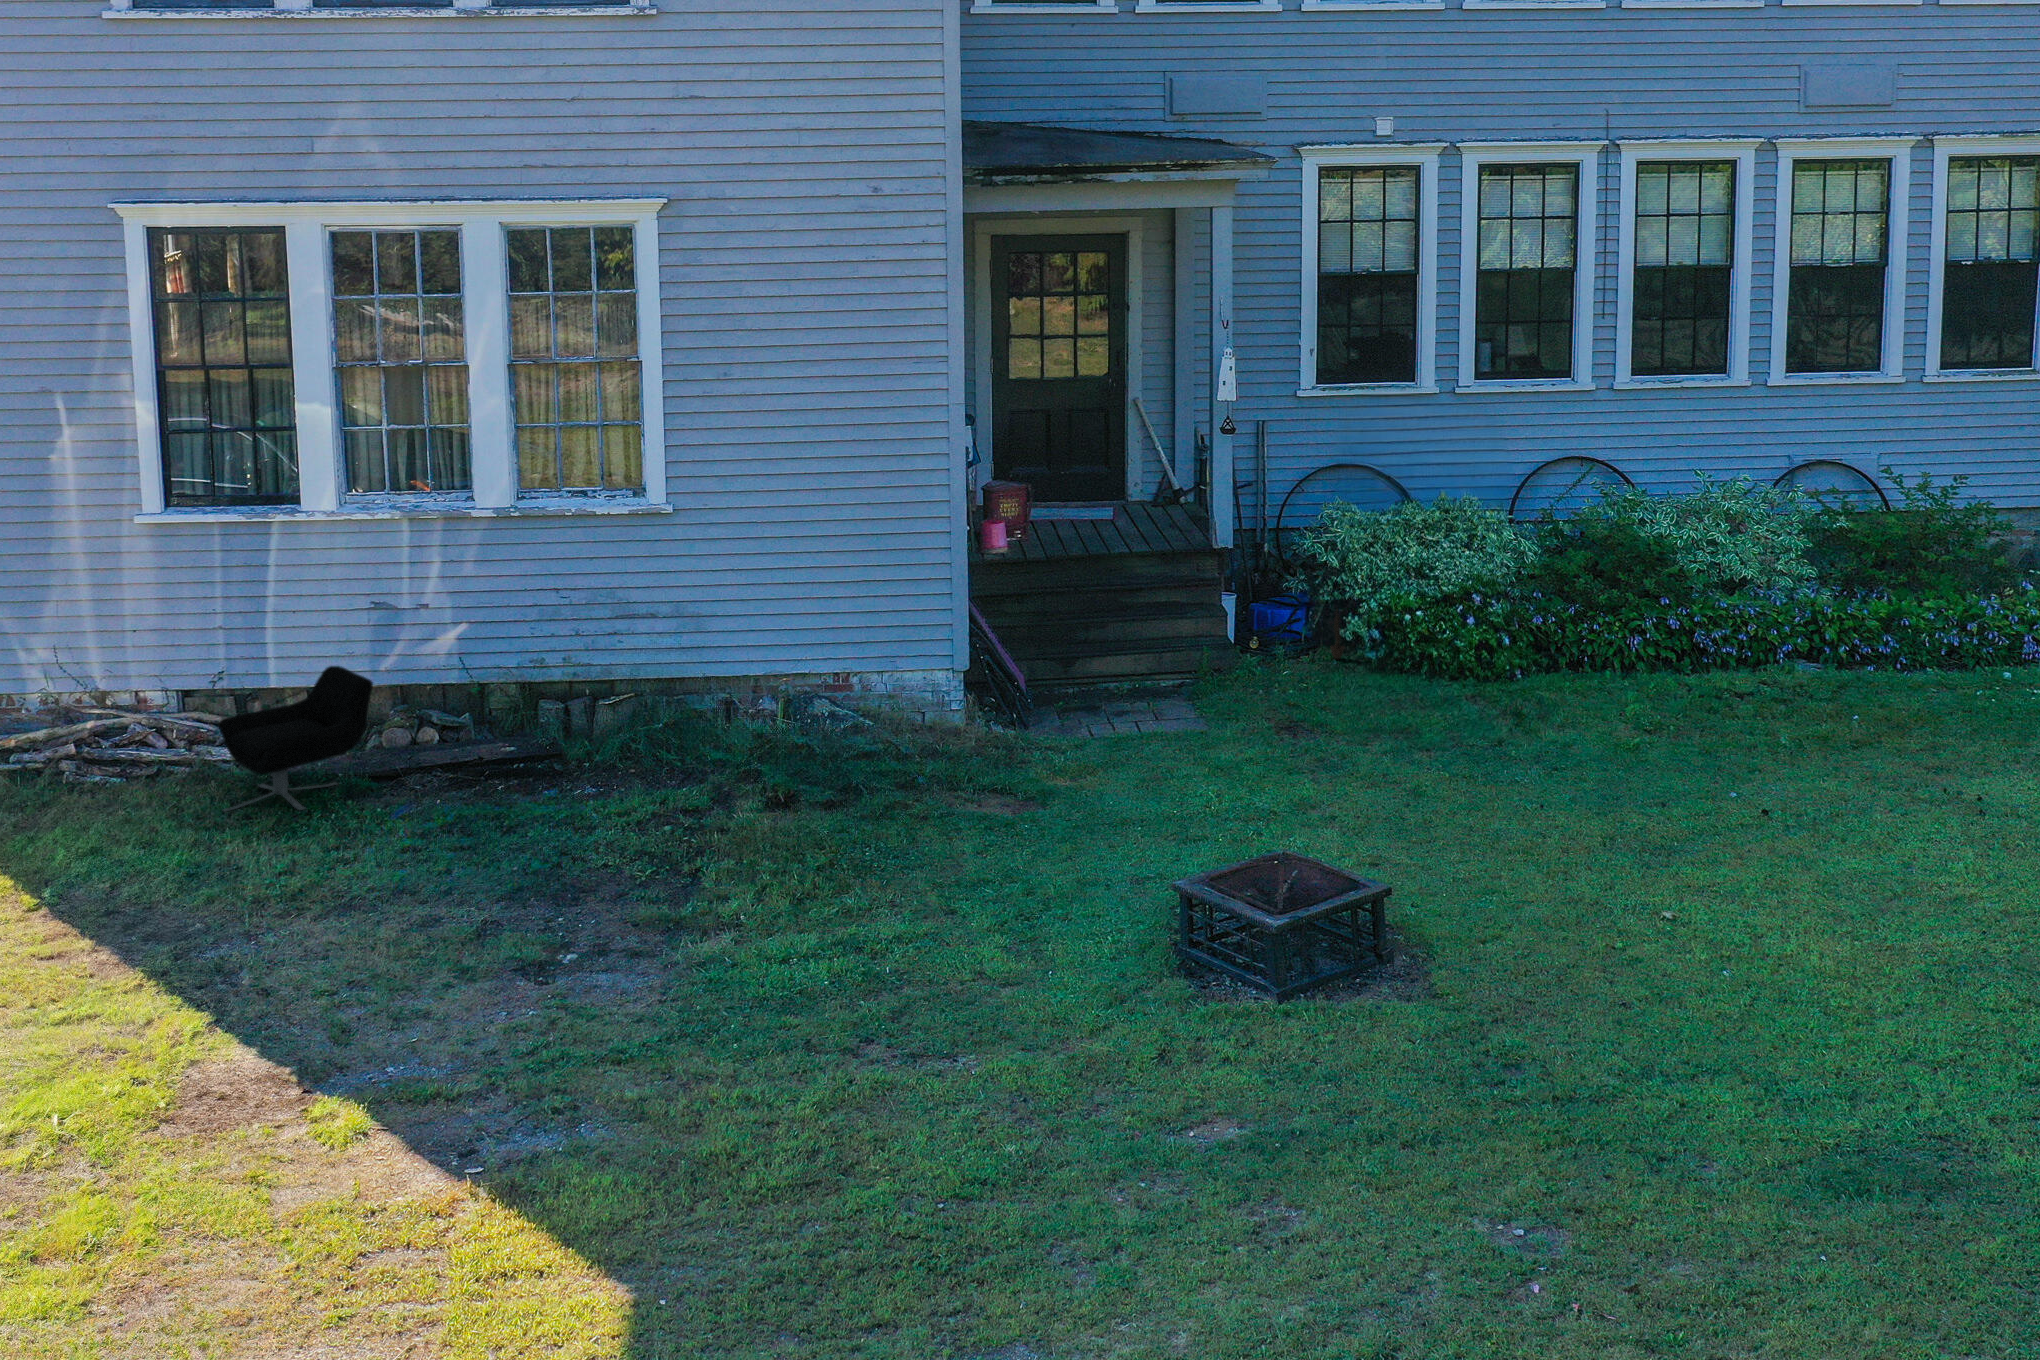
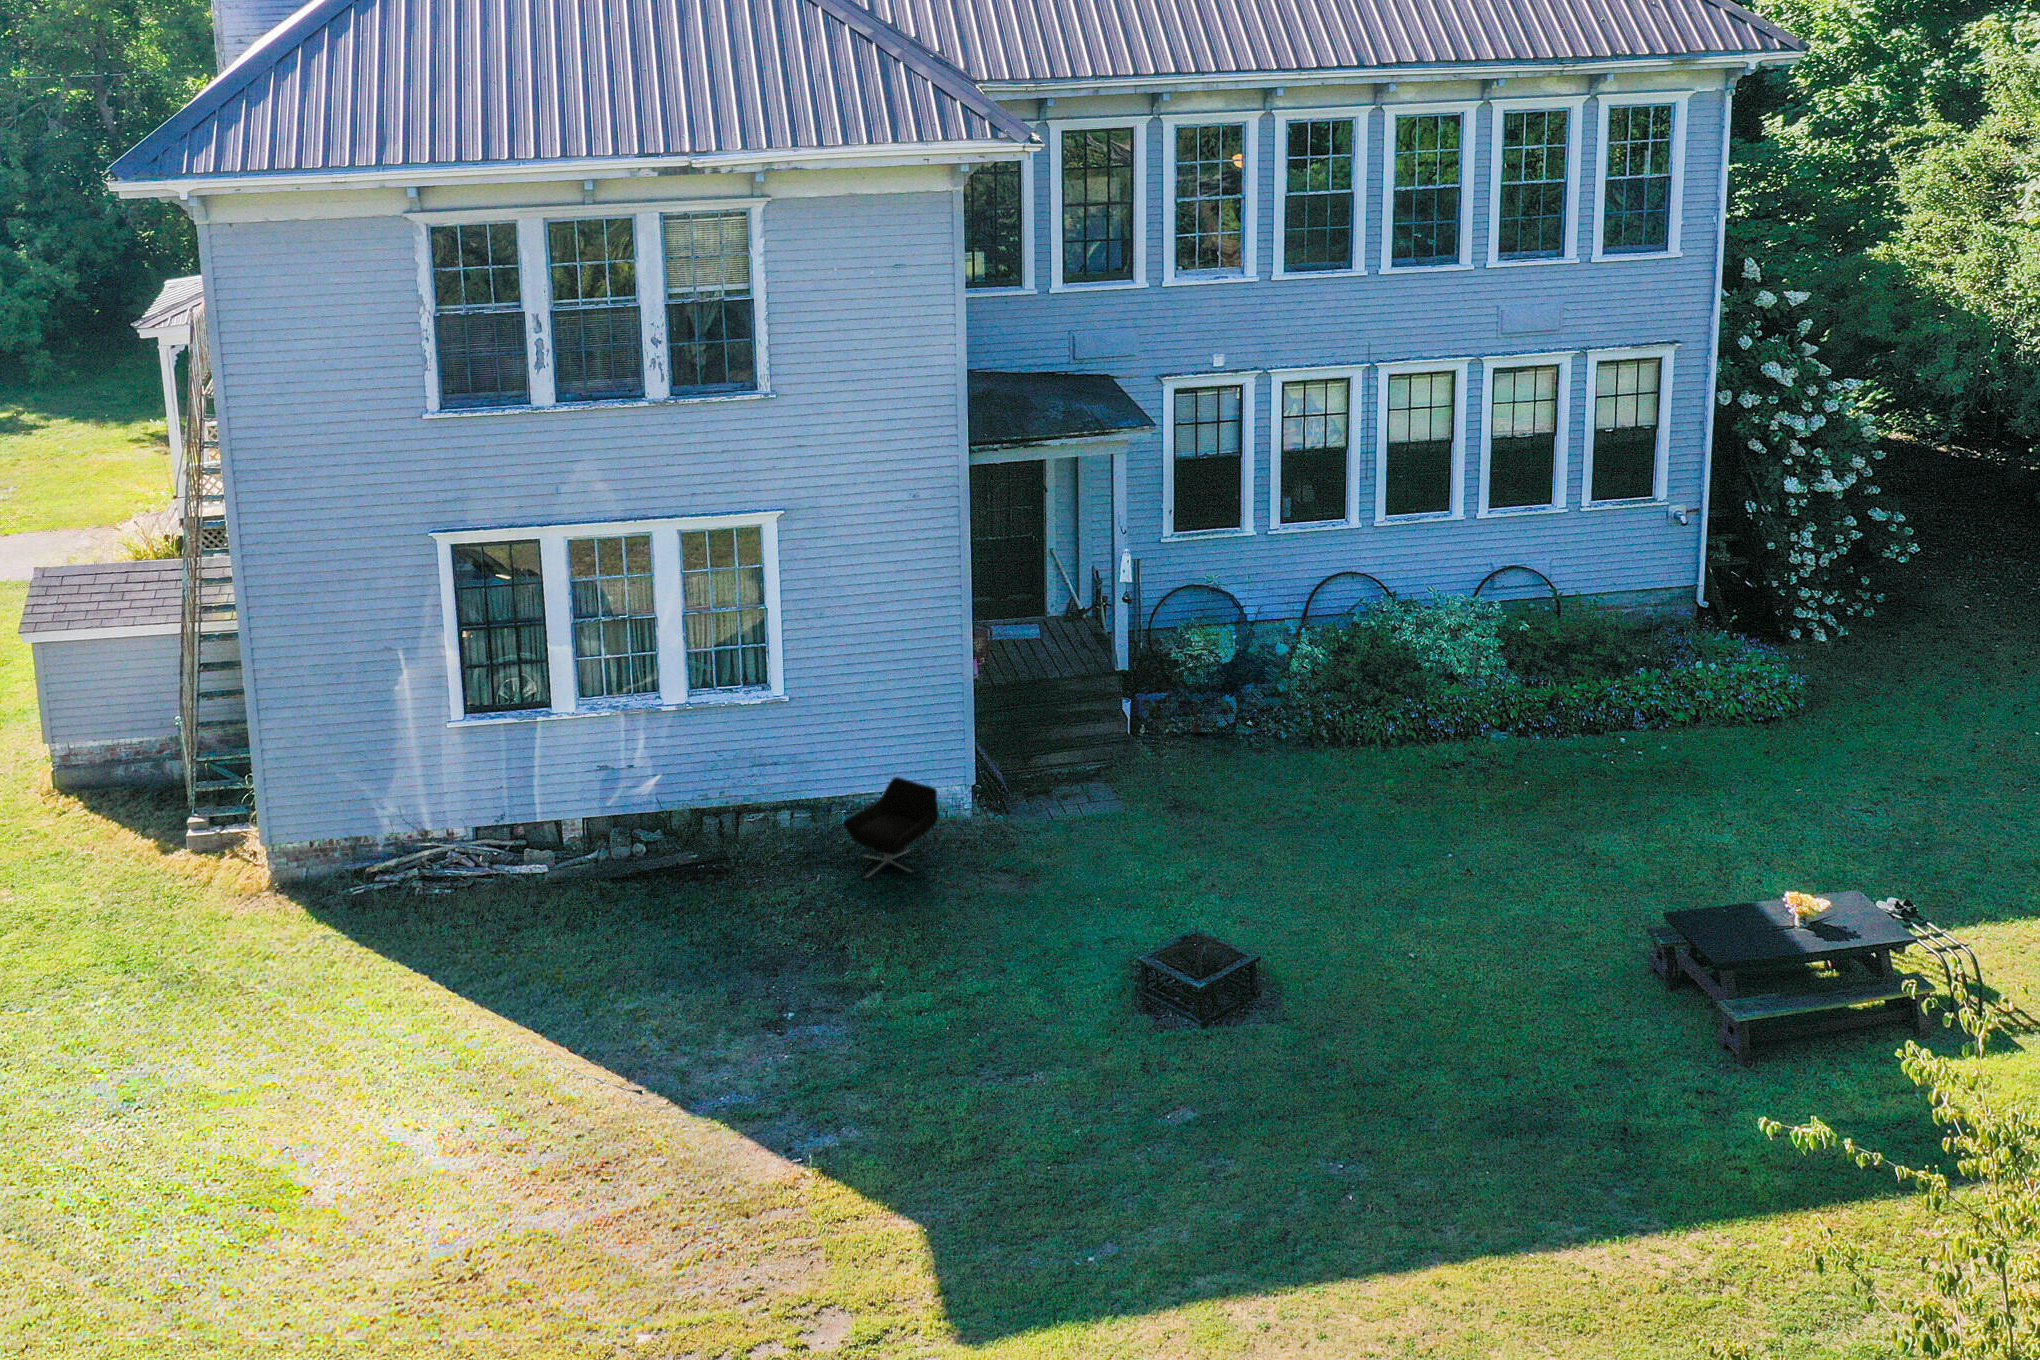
lounge chair: present [219,666,373,812] -> present [843,777,939,878]

